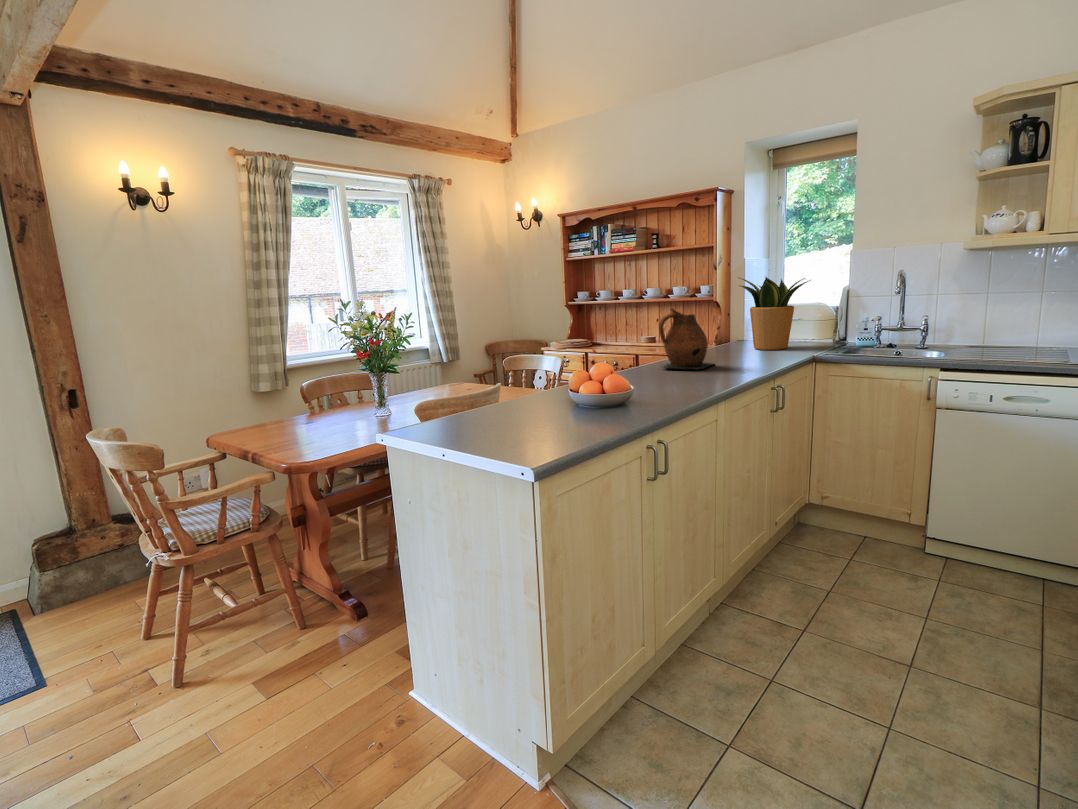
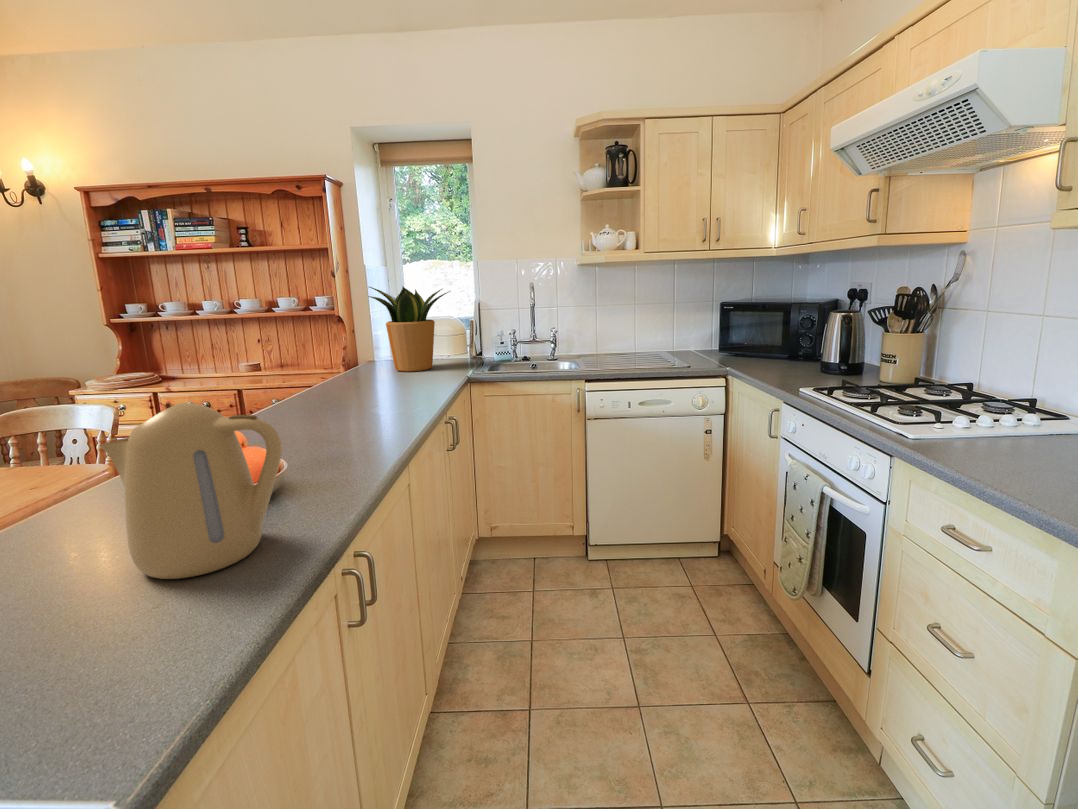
ceramic pitcher: present [659,308,715,370] -> none [285,326,368,411]
kettle: none [550,342,624,424] -> present [100,403,282,579]

